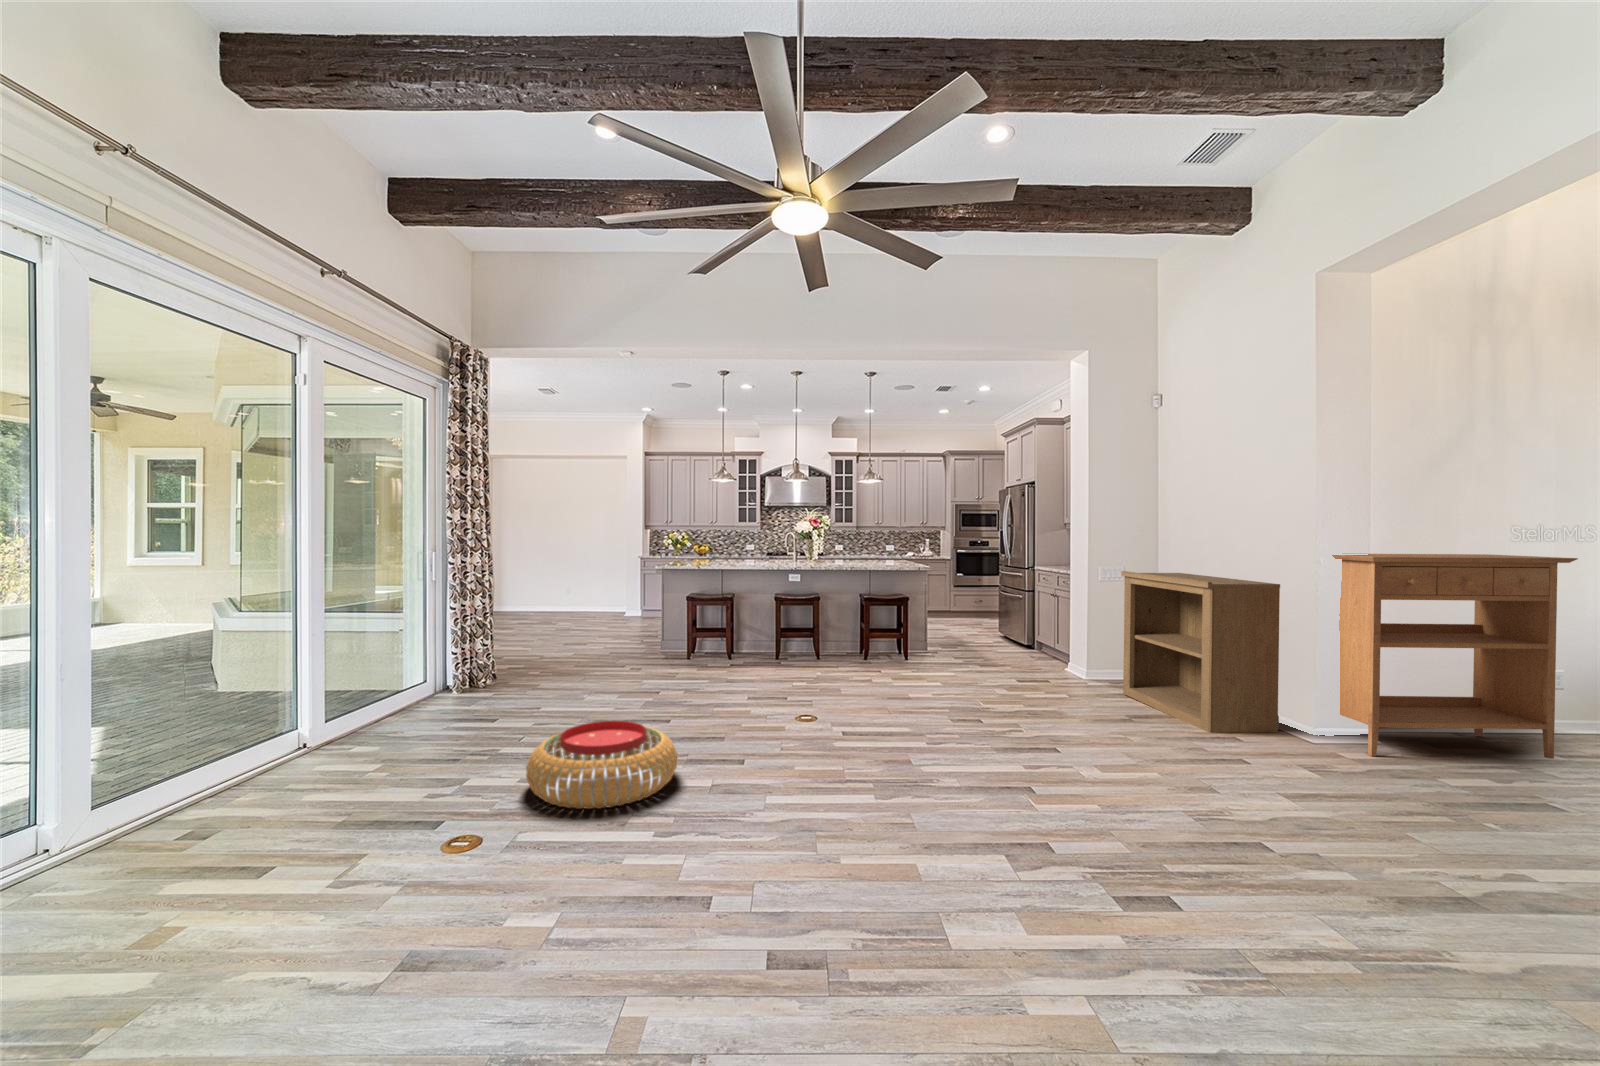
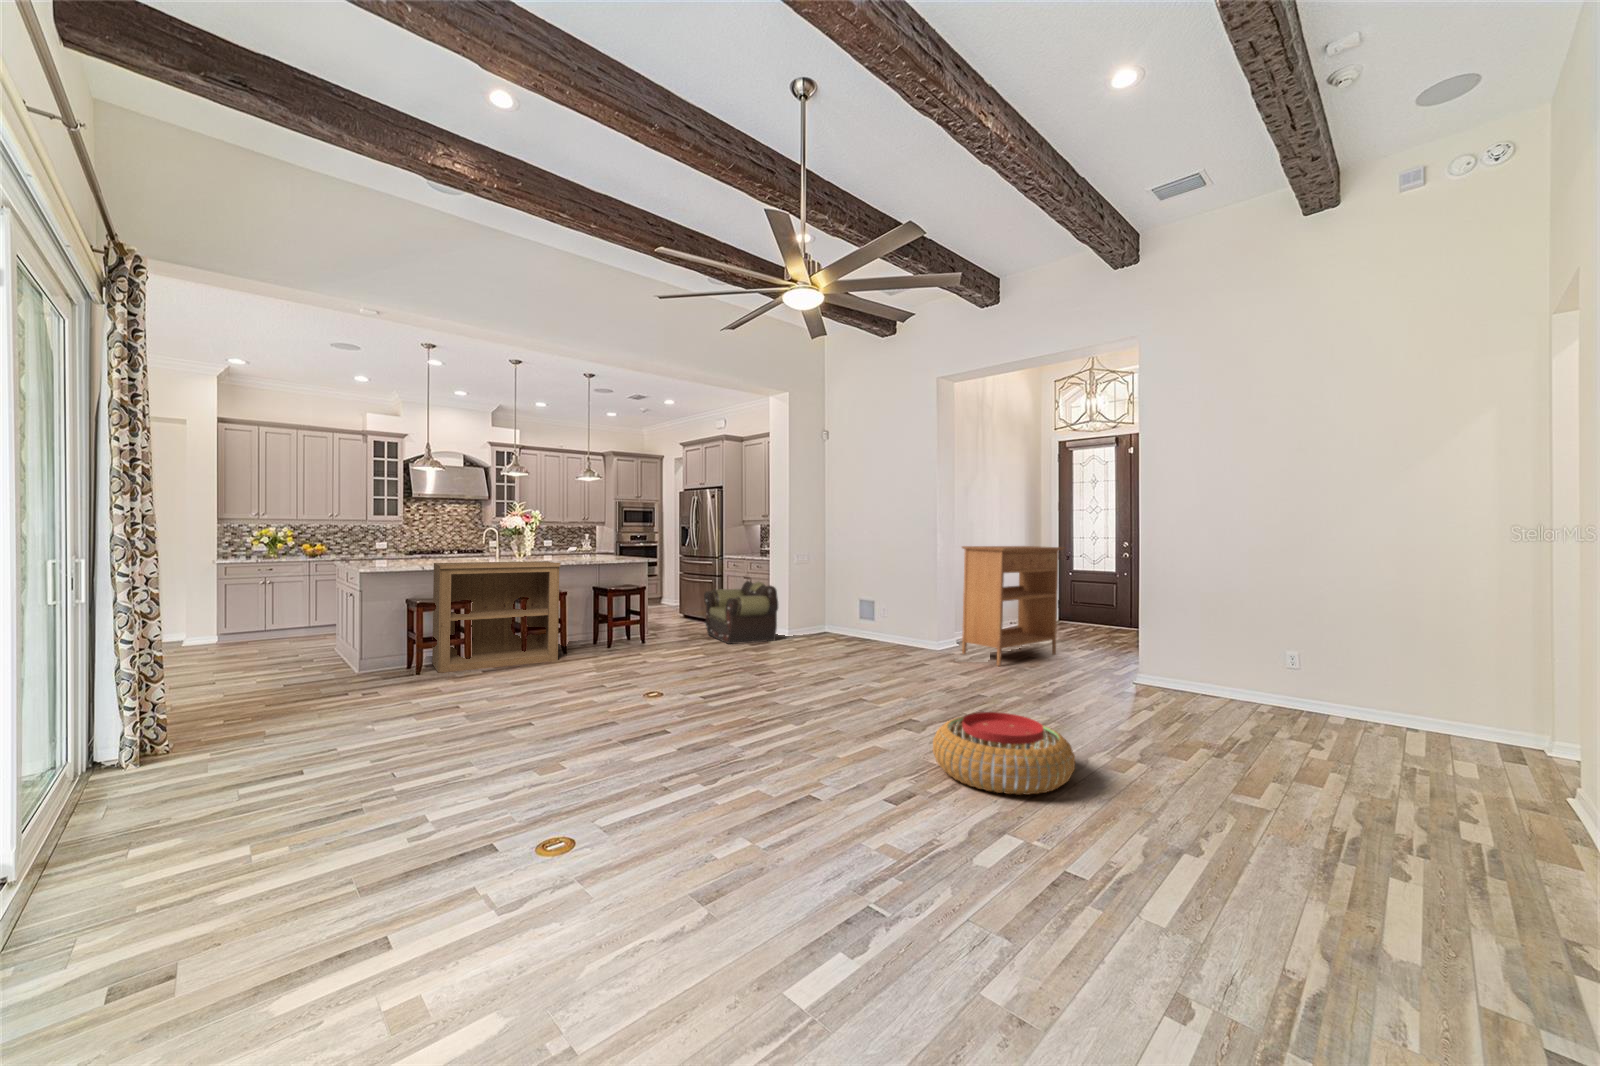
bookshelf: present [1121,571,1280,733] -> present [432,561,560,673]
armchair: none [991,594,1066,671] -> present [704,581,778,644]
pouf: present [526,721,677,809] -> present [933,712,1075,795]

